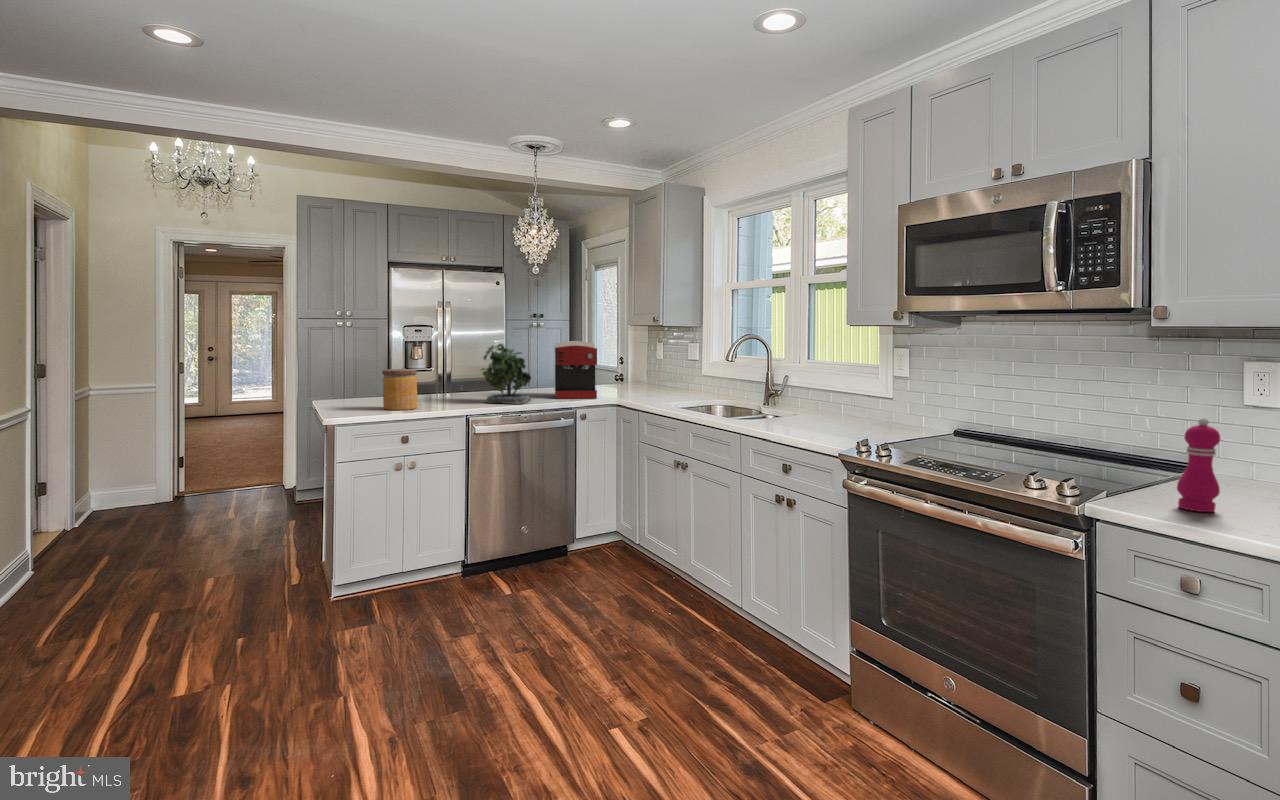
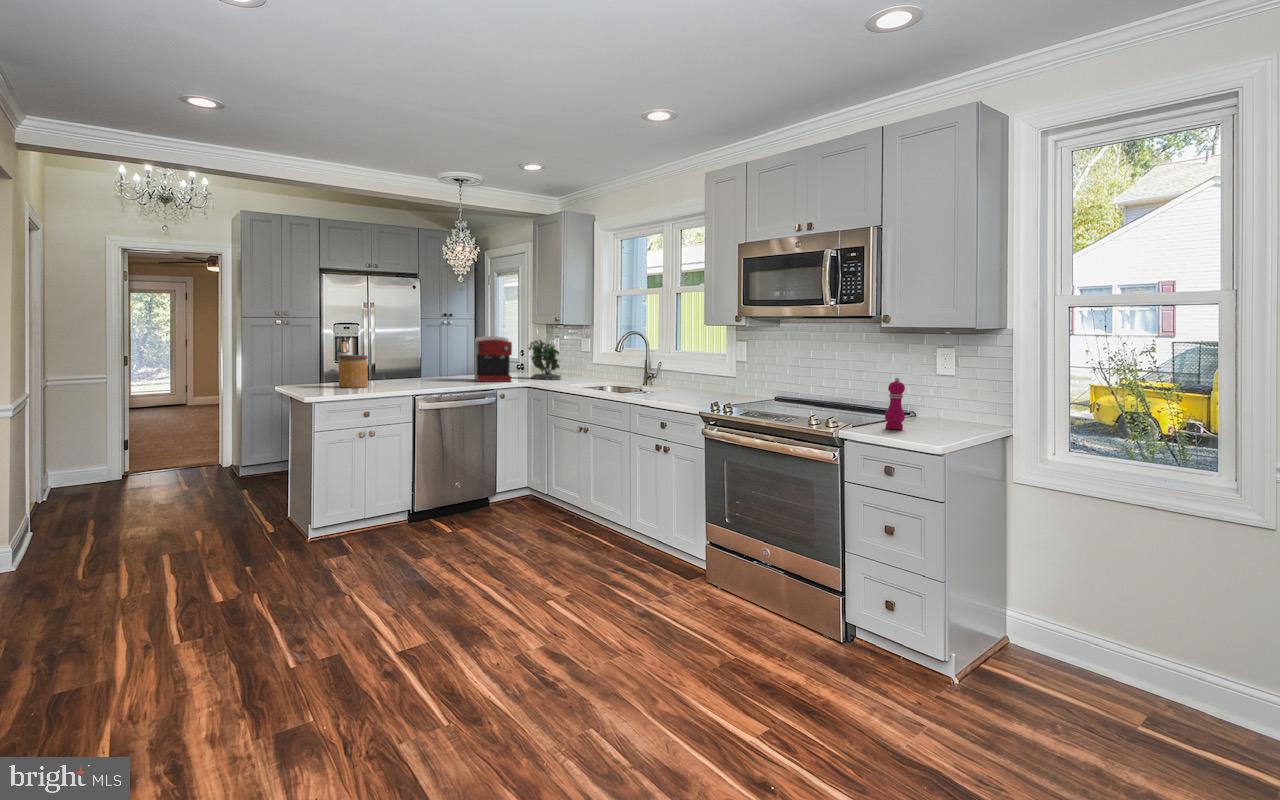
potted plant: present [481,341,531,405] -> present [529,340,561,380]

